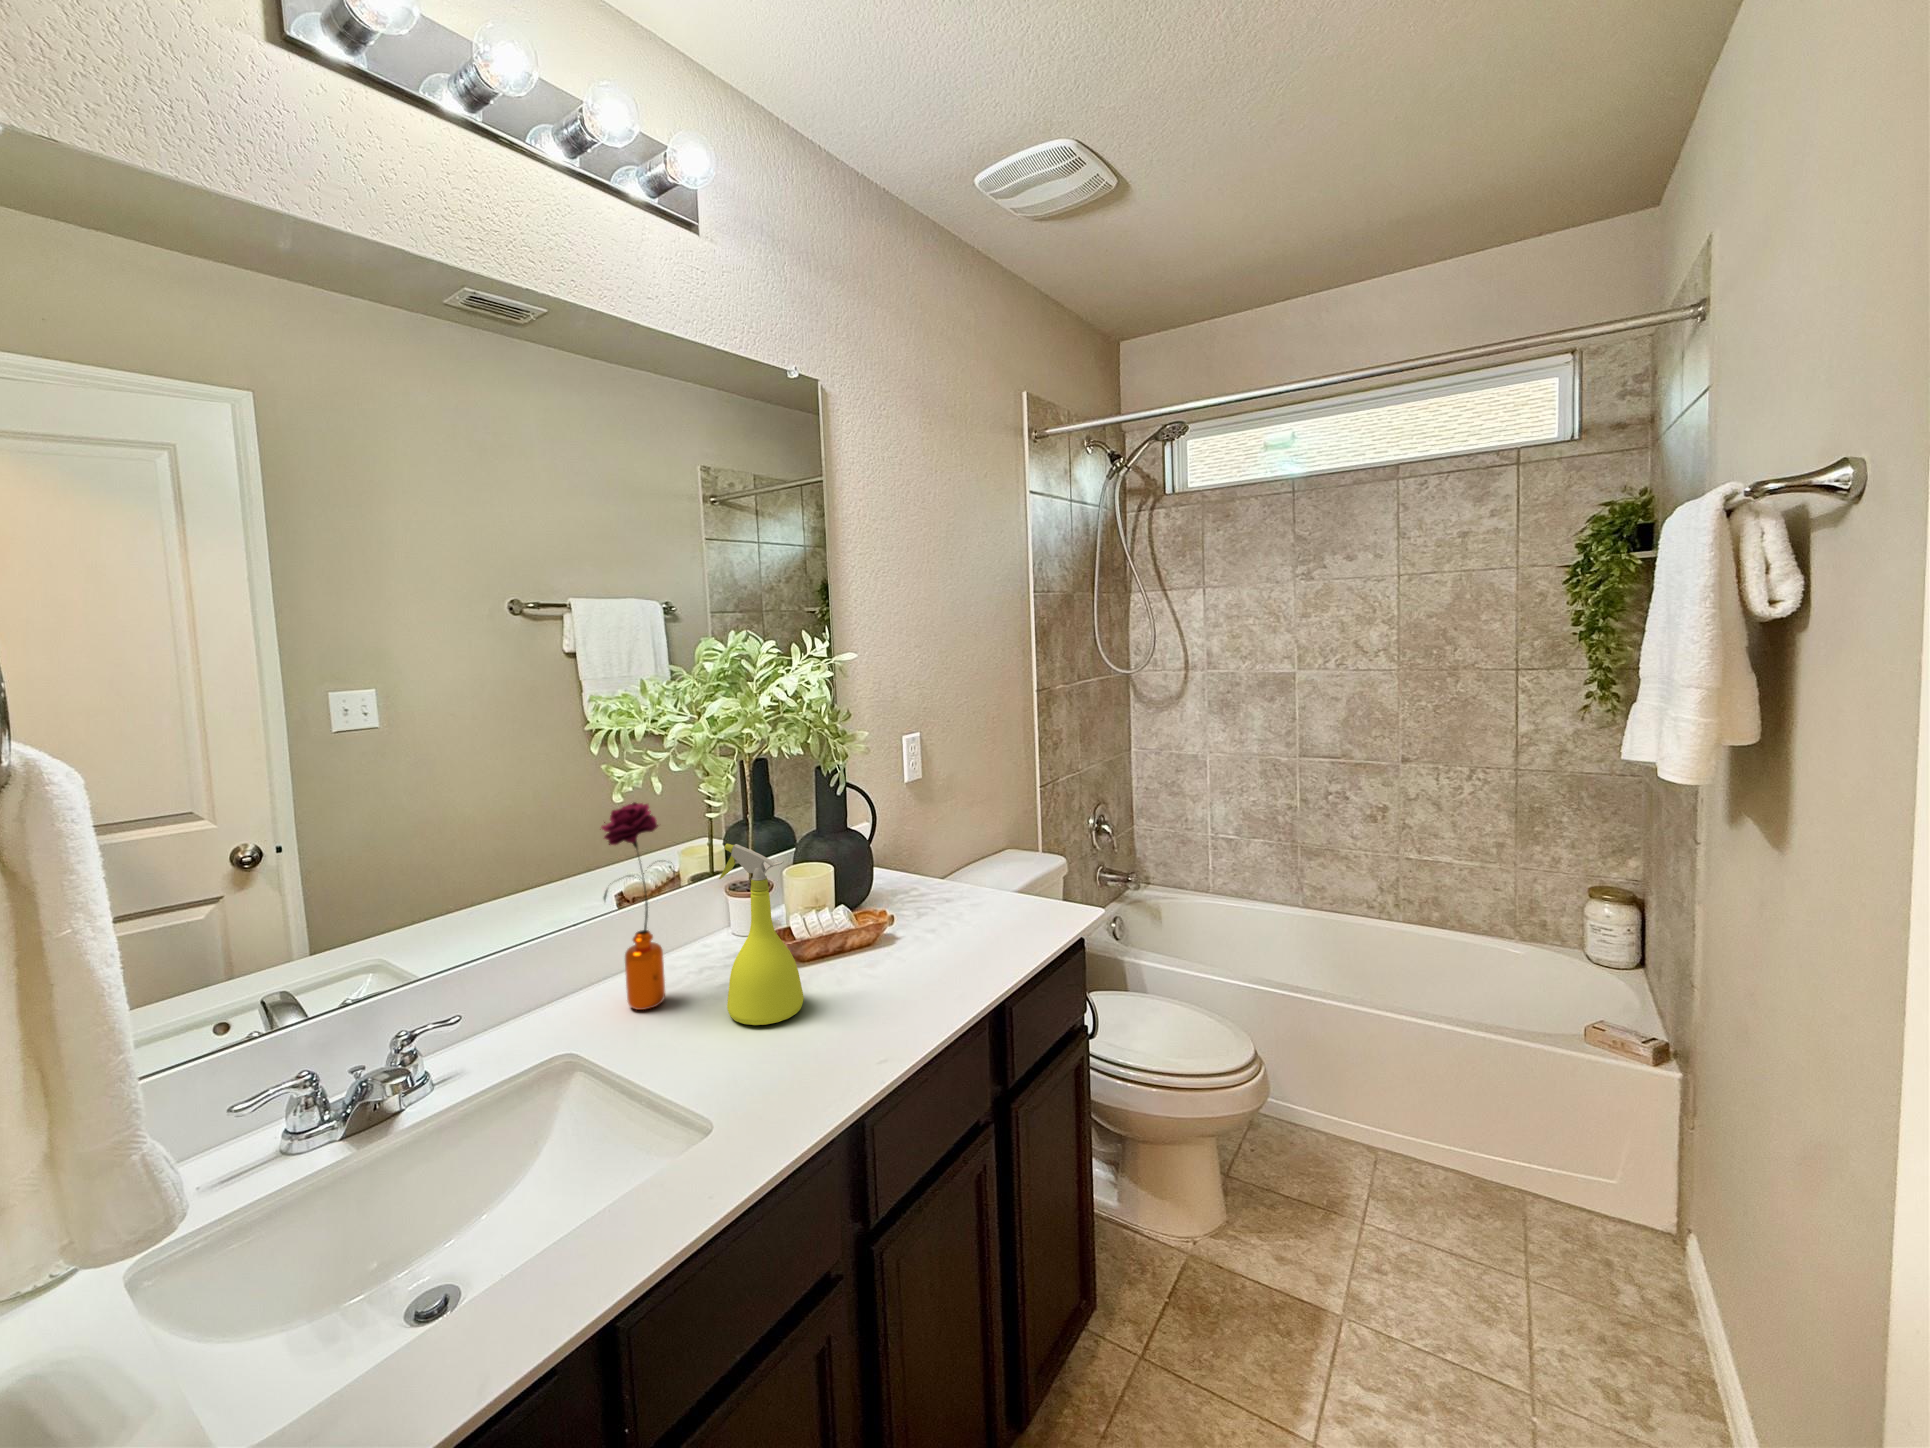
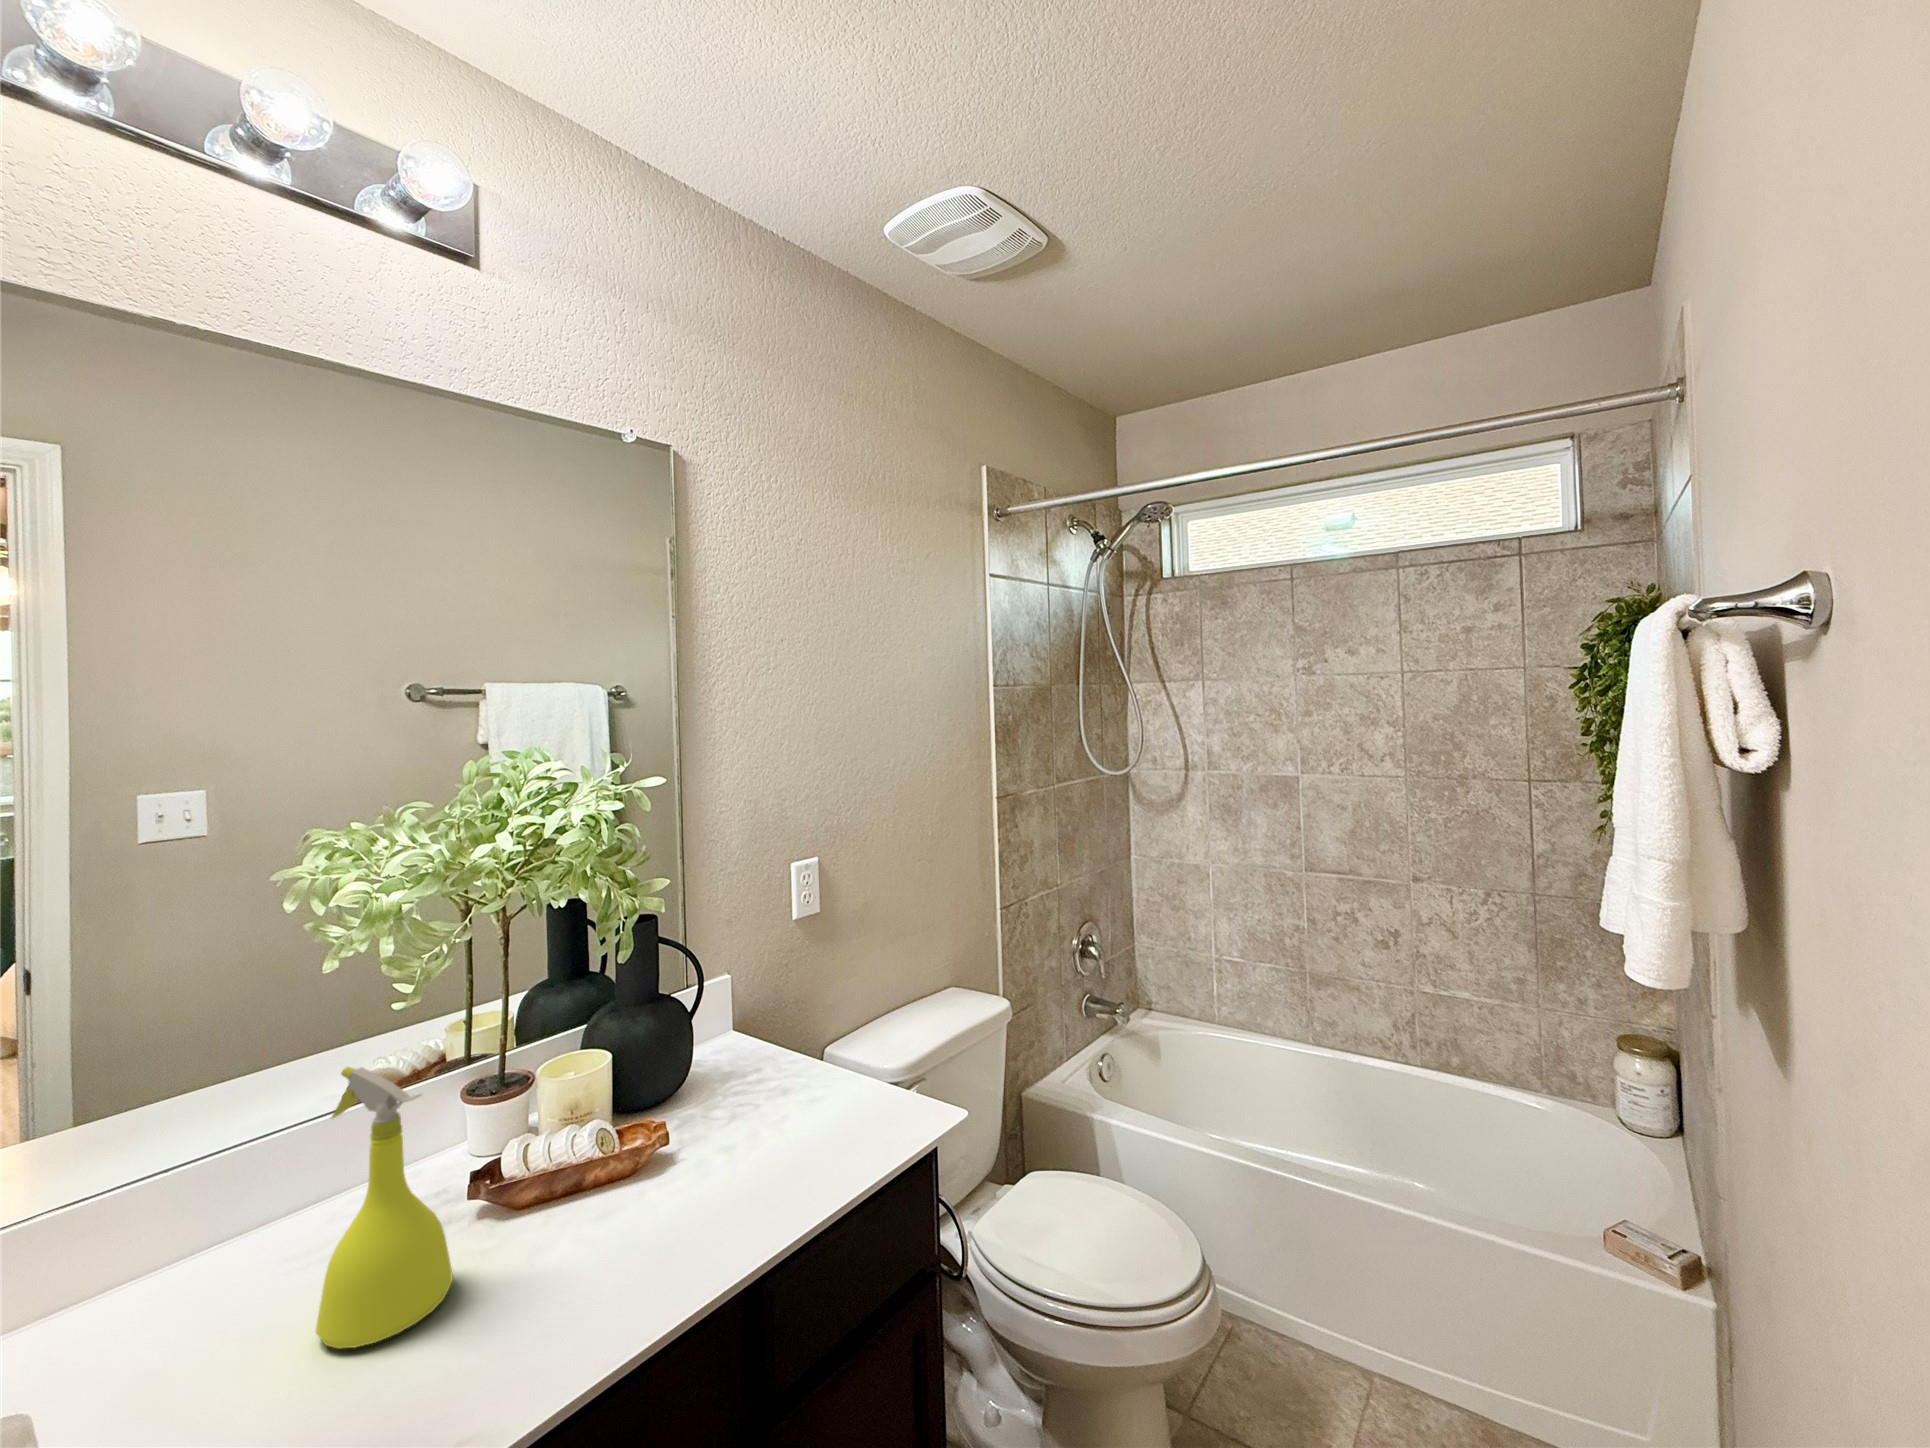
flower: present [601,802,674,1010] -> none [171,1000,298,1308]

